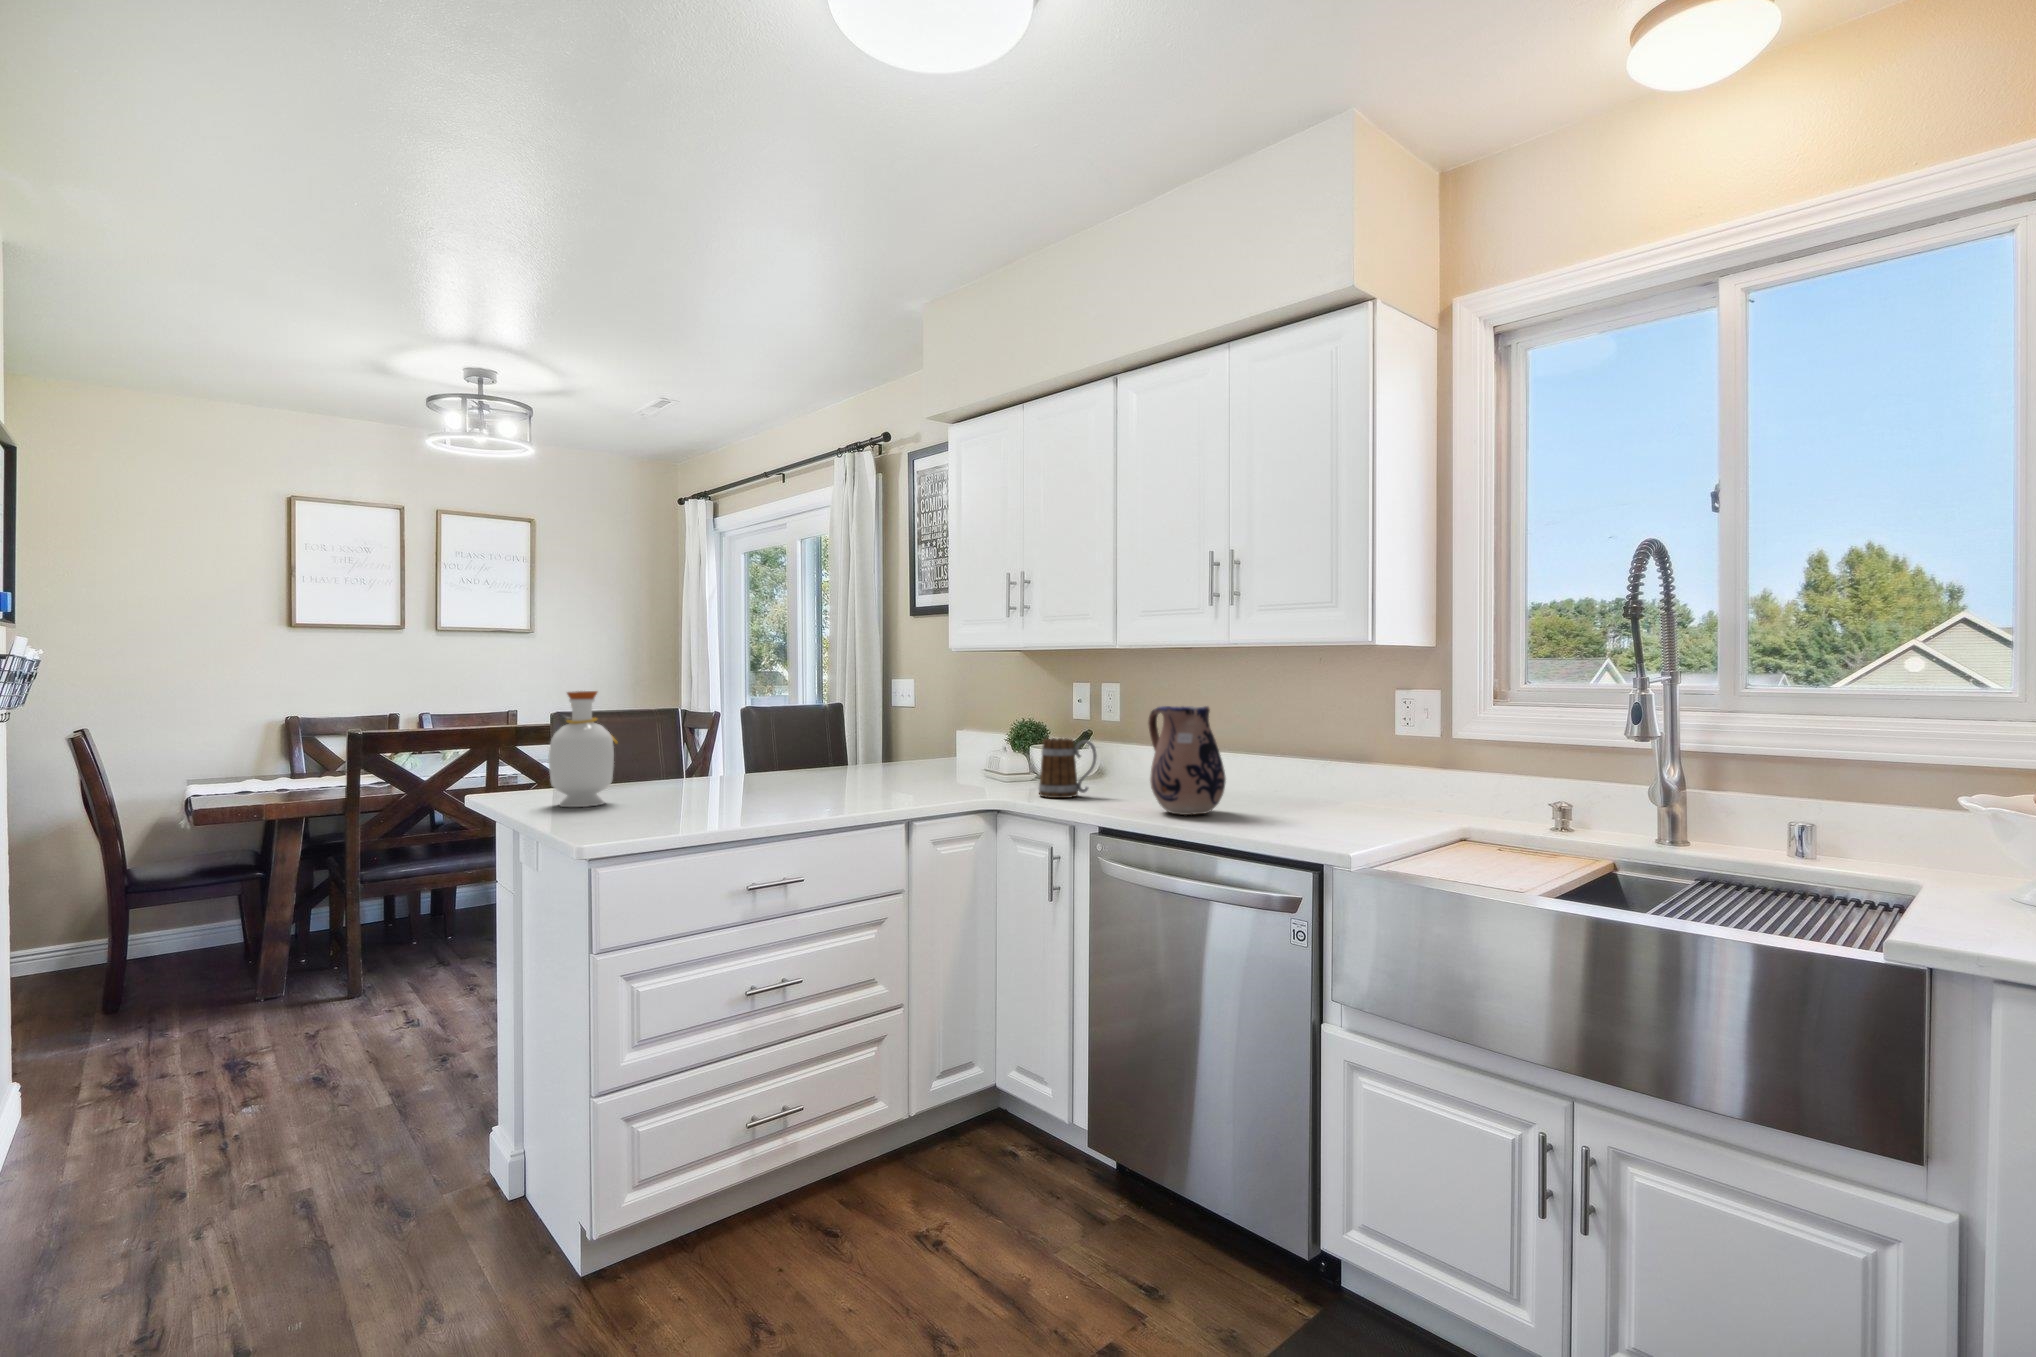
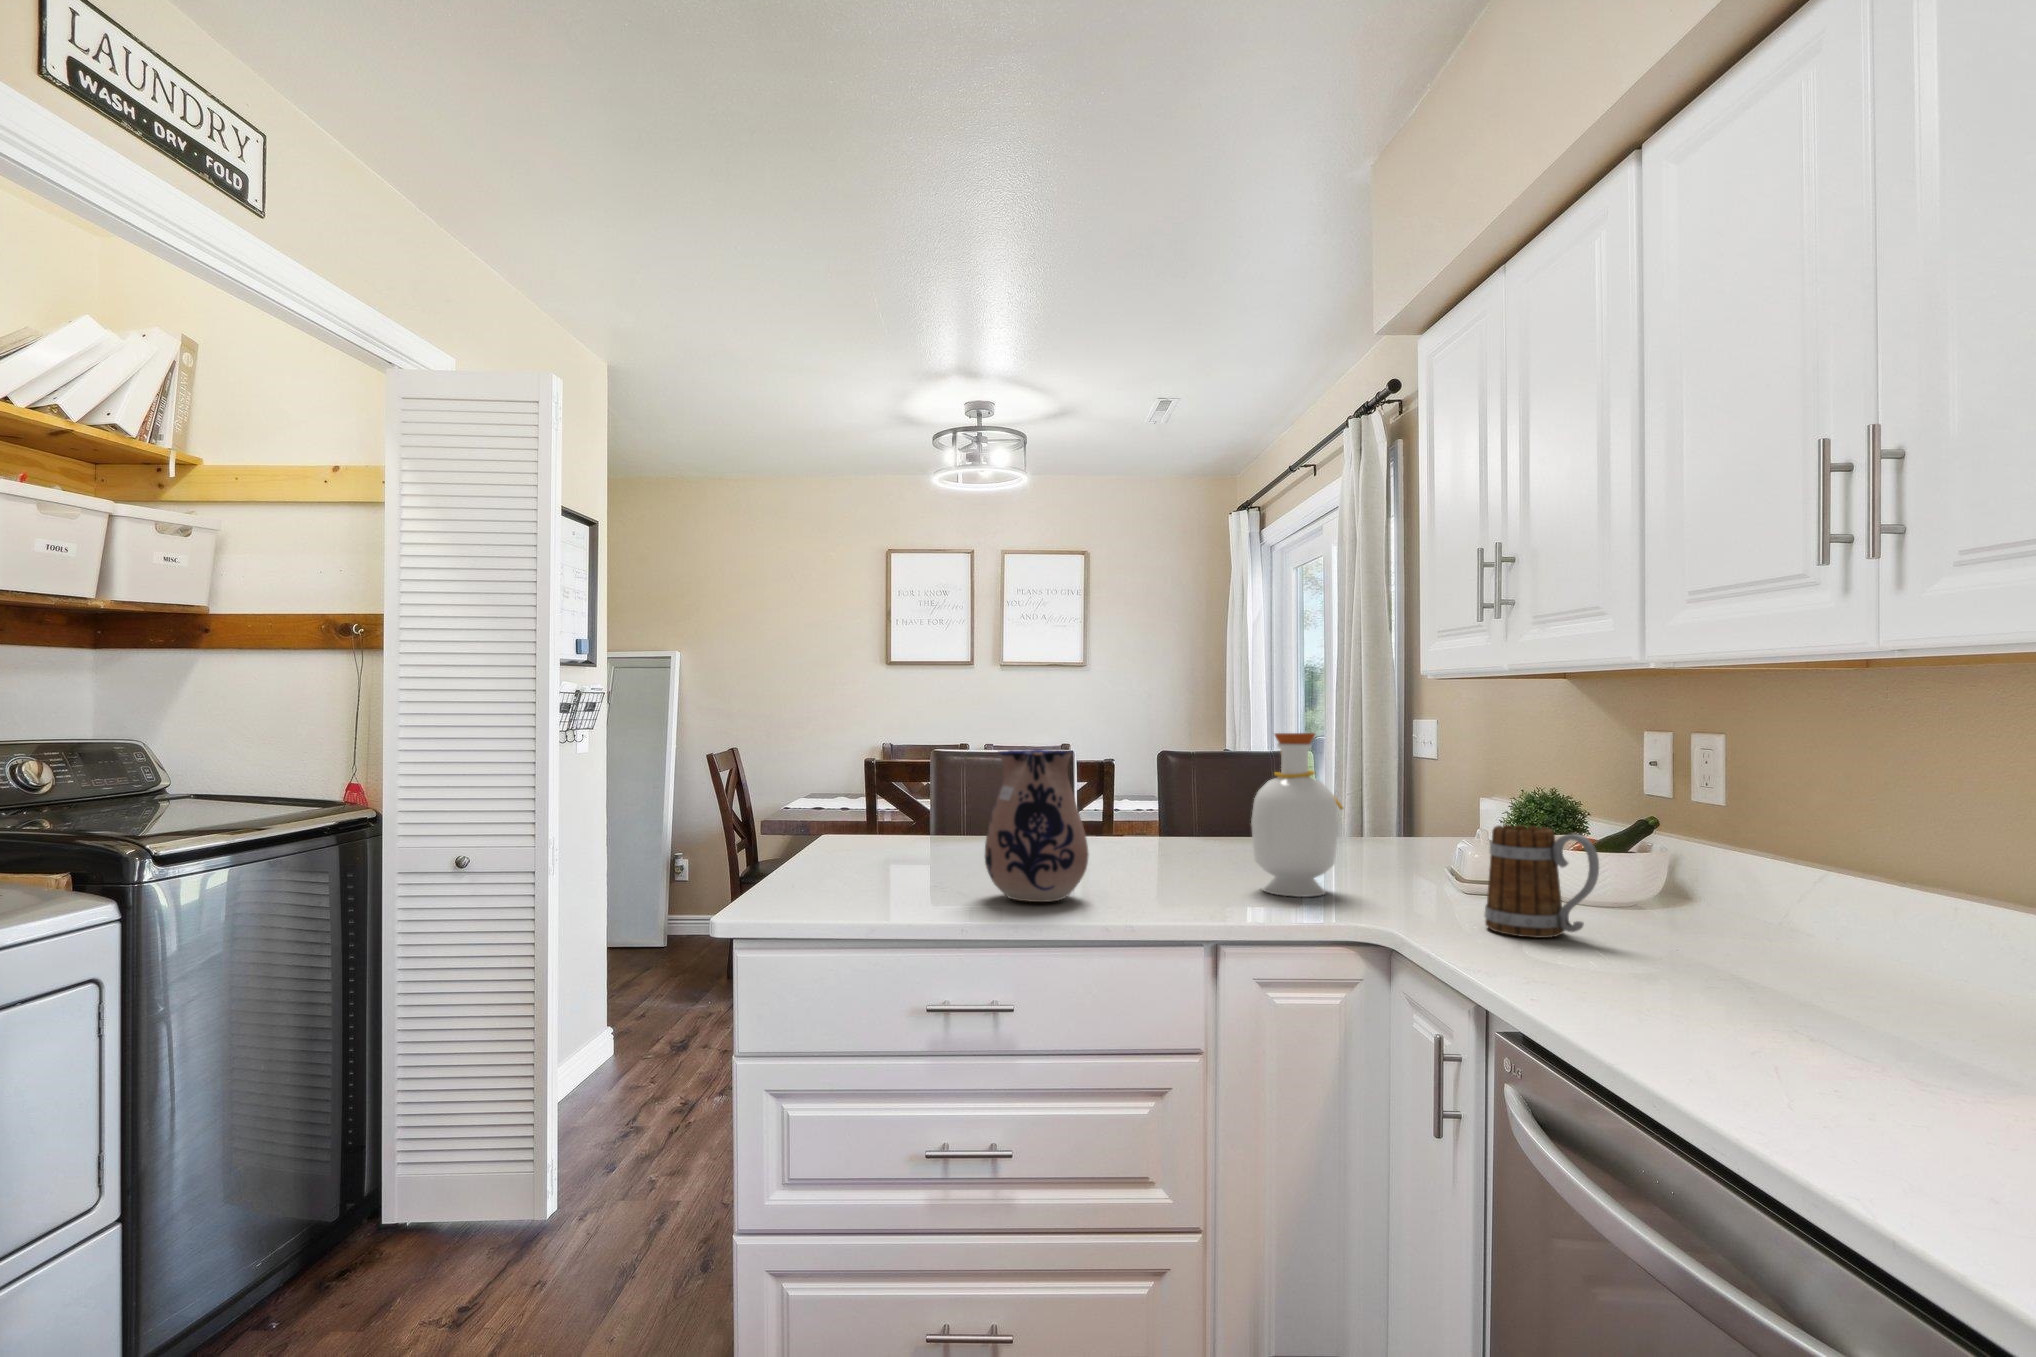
bottle: present [549,691,617,807] -> present [1251,733,1343,897]
ceramic pitcher: present [1148,706,1226,815] -> present [985,749,1089,902]

